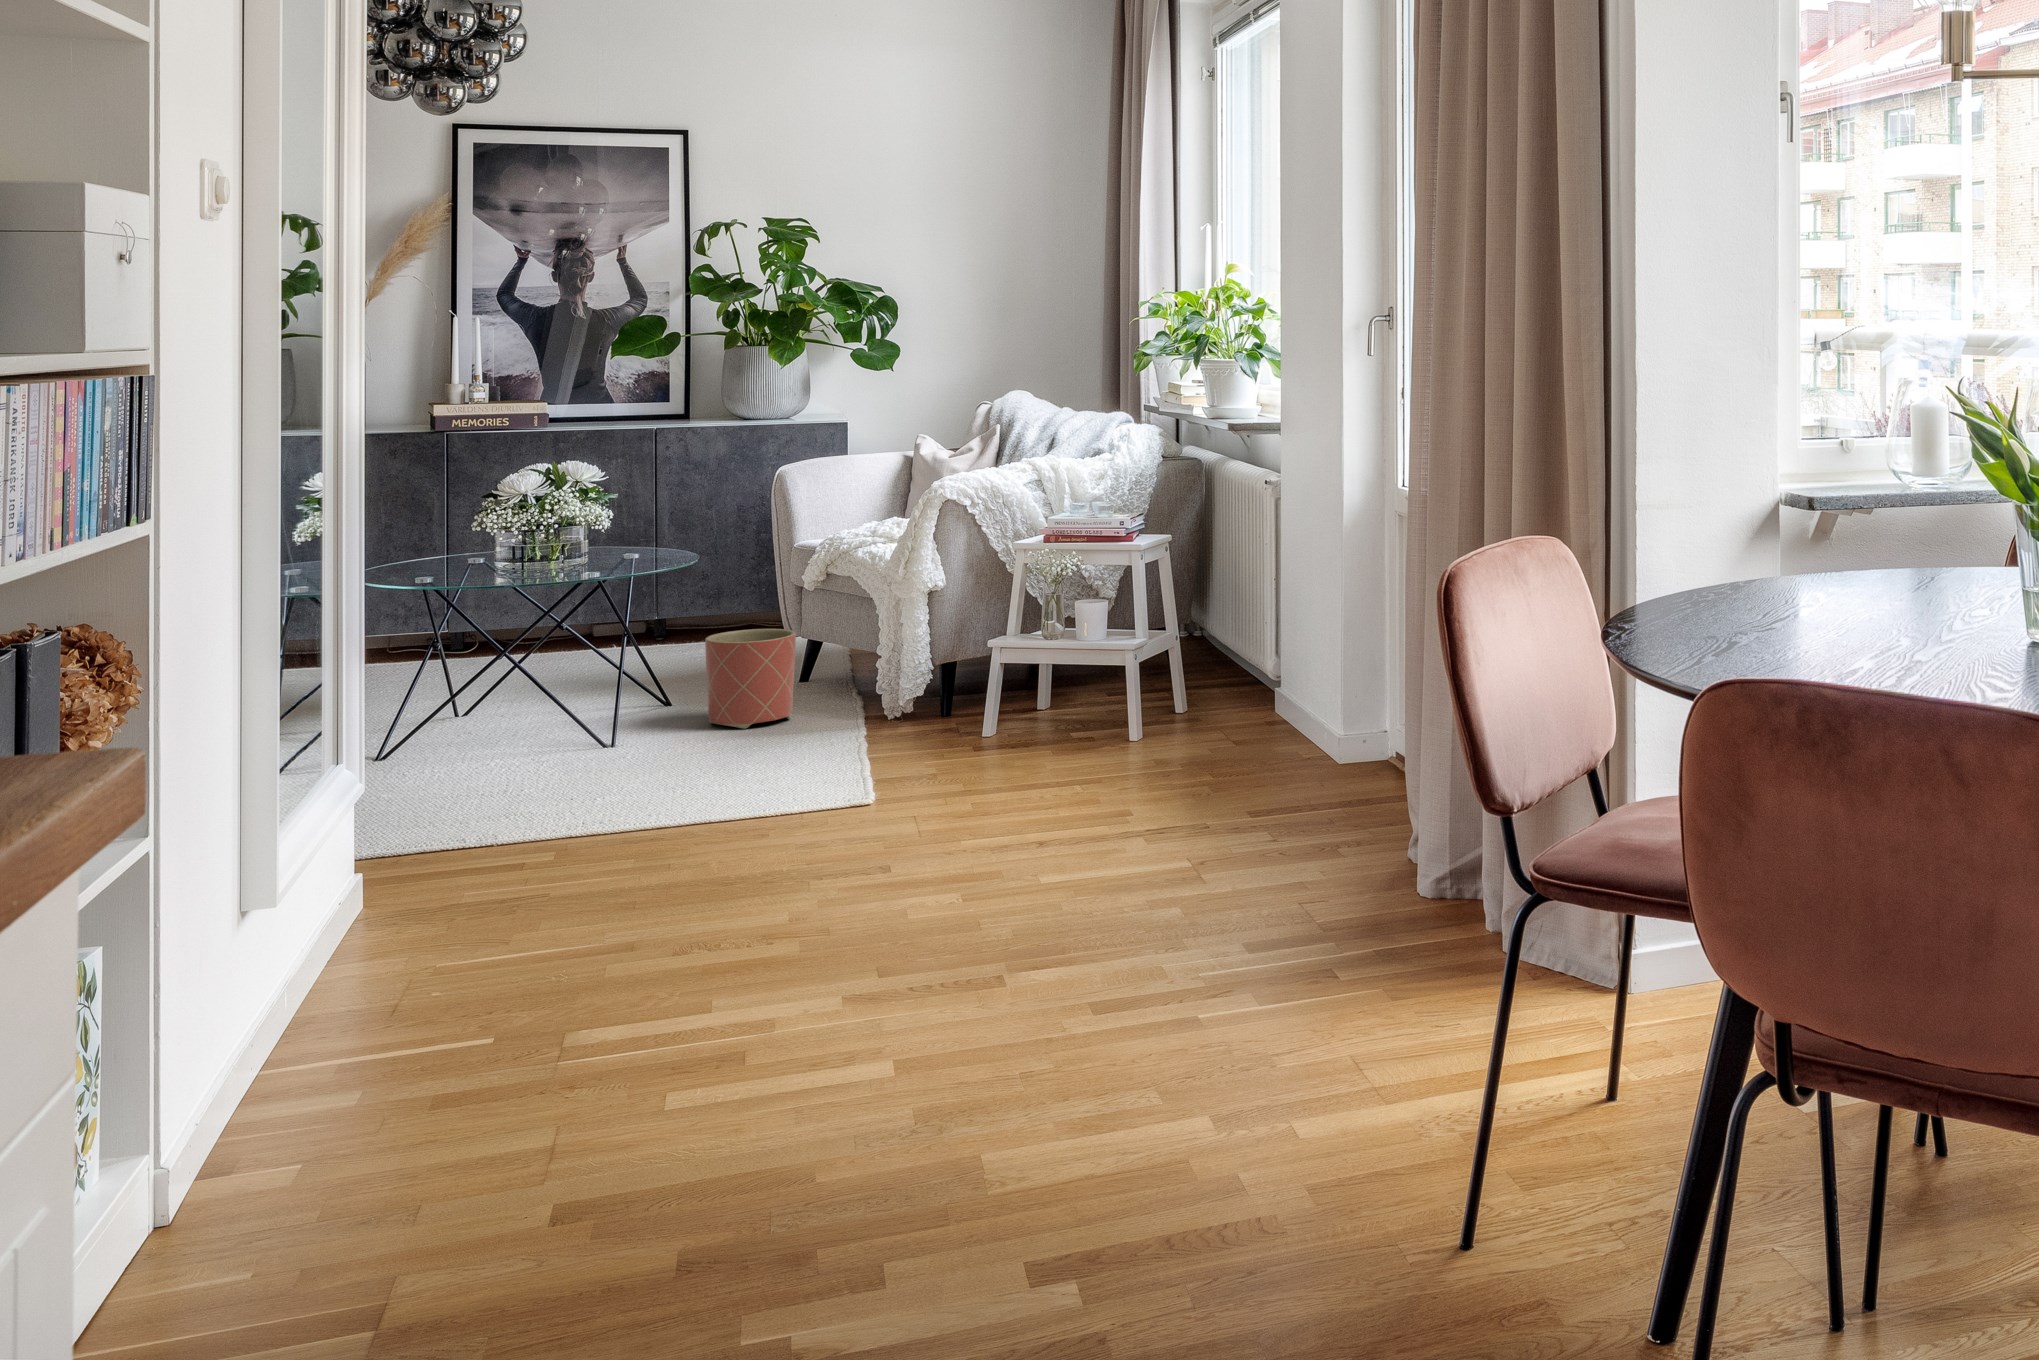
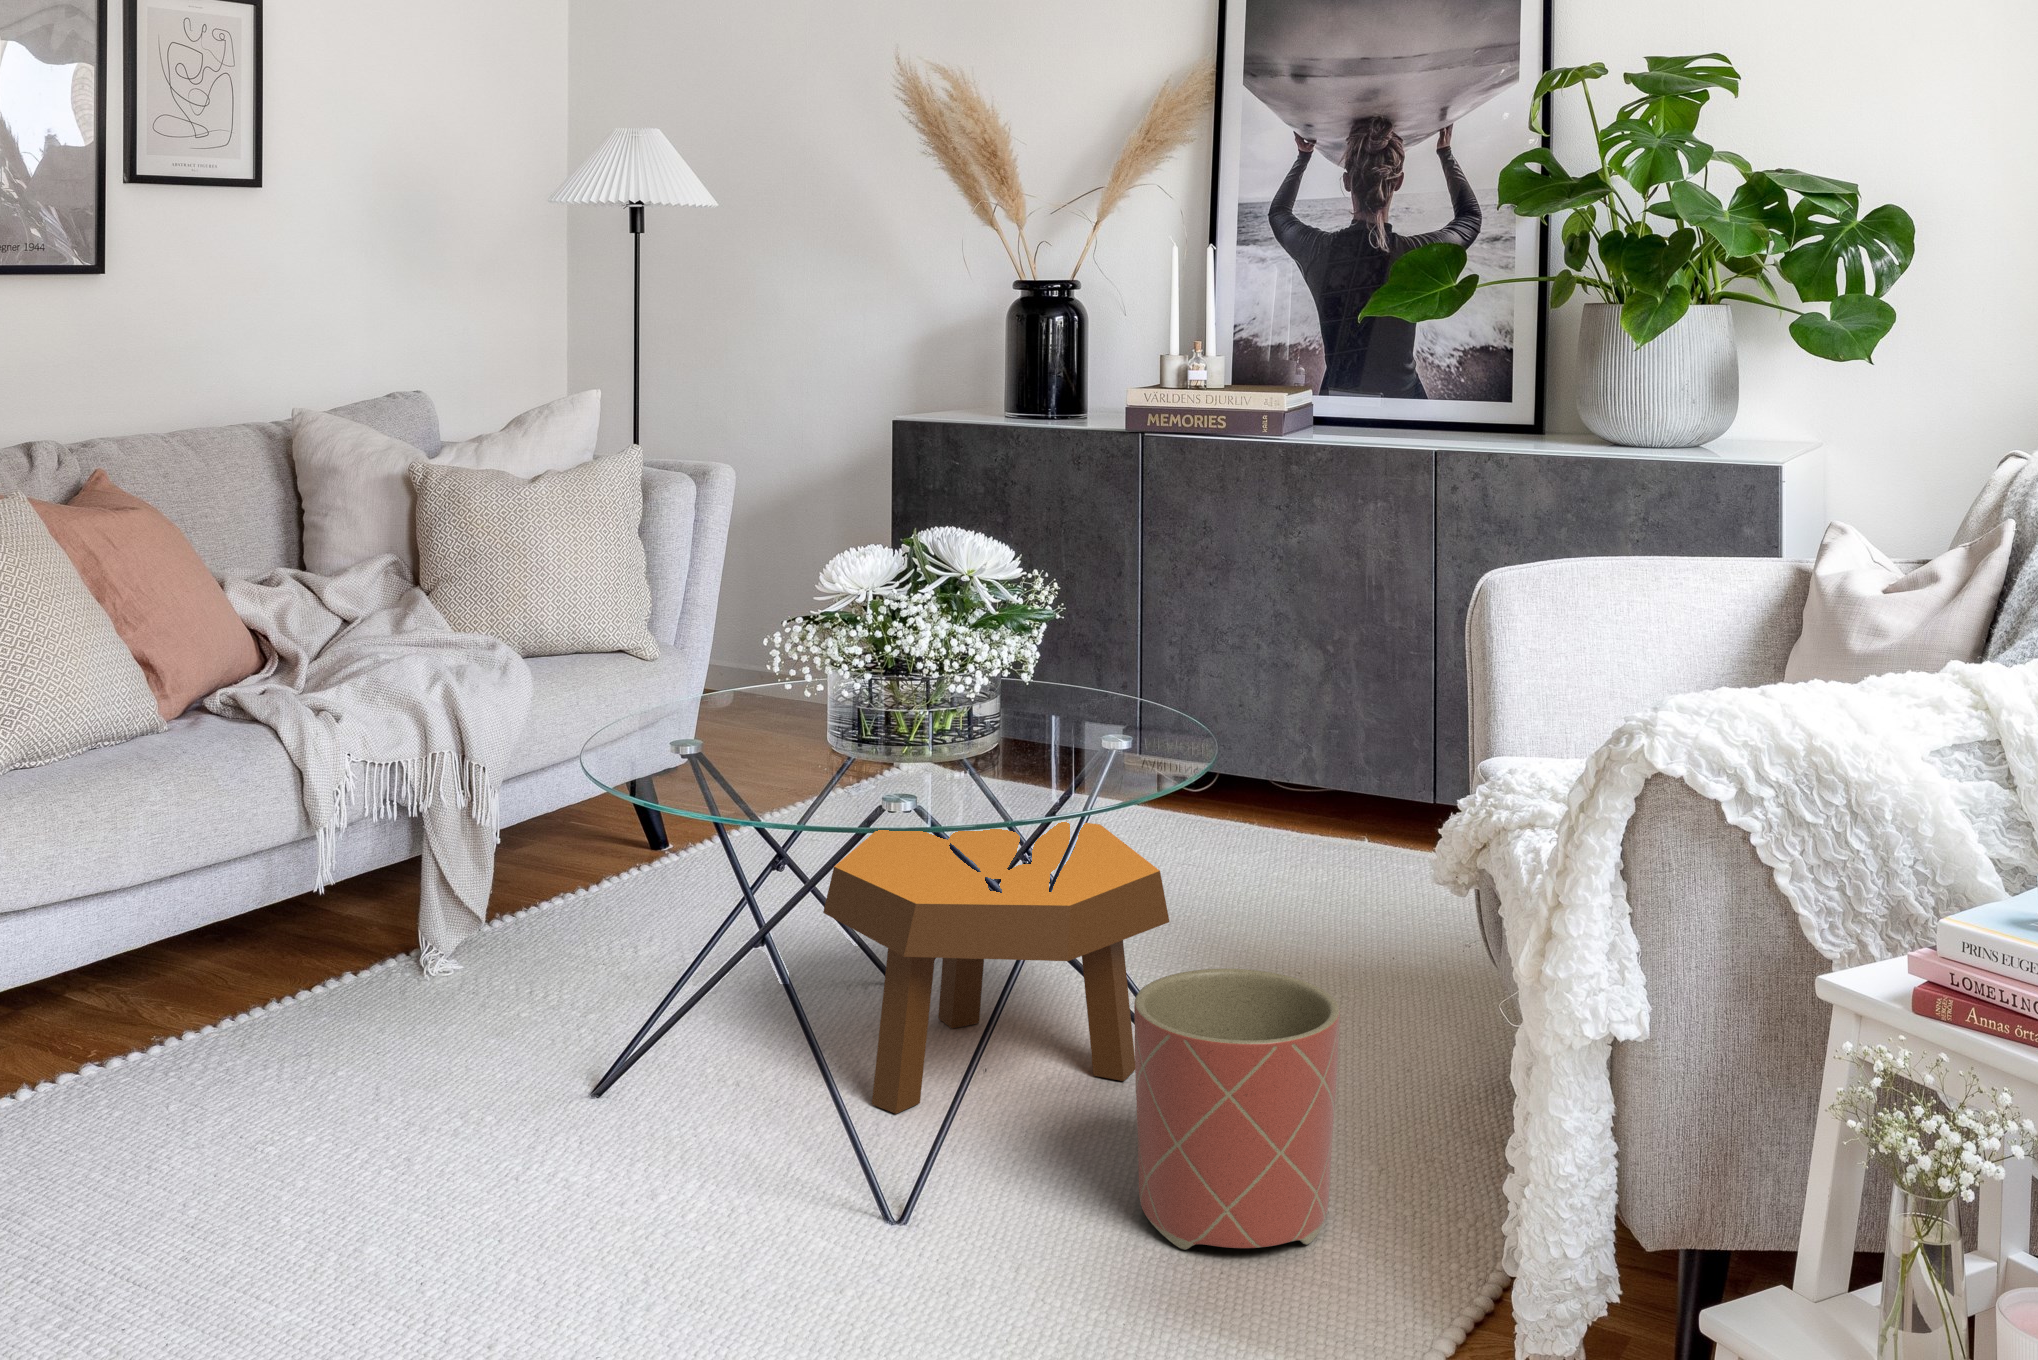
footstool: none [480,611,664,735] -> present [823,820,1169,1114]

